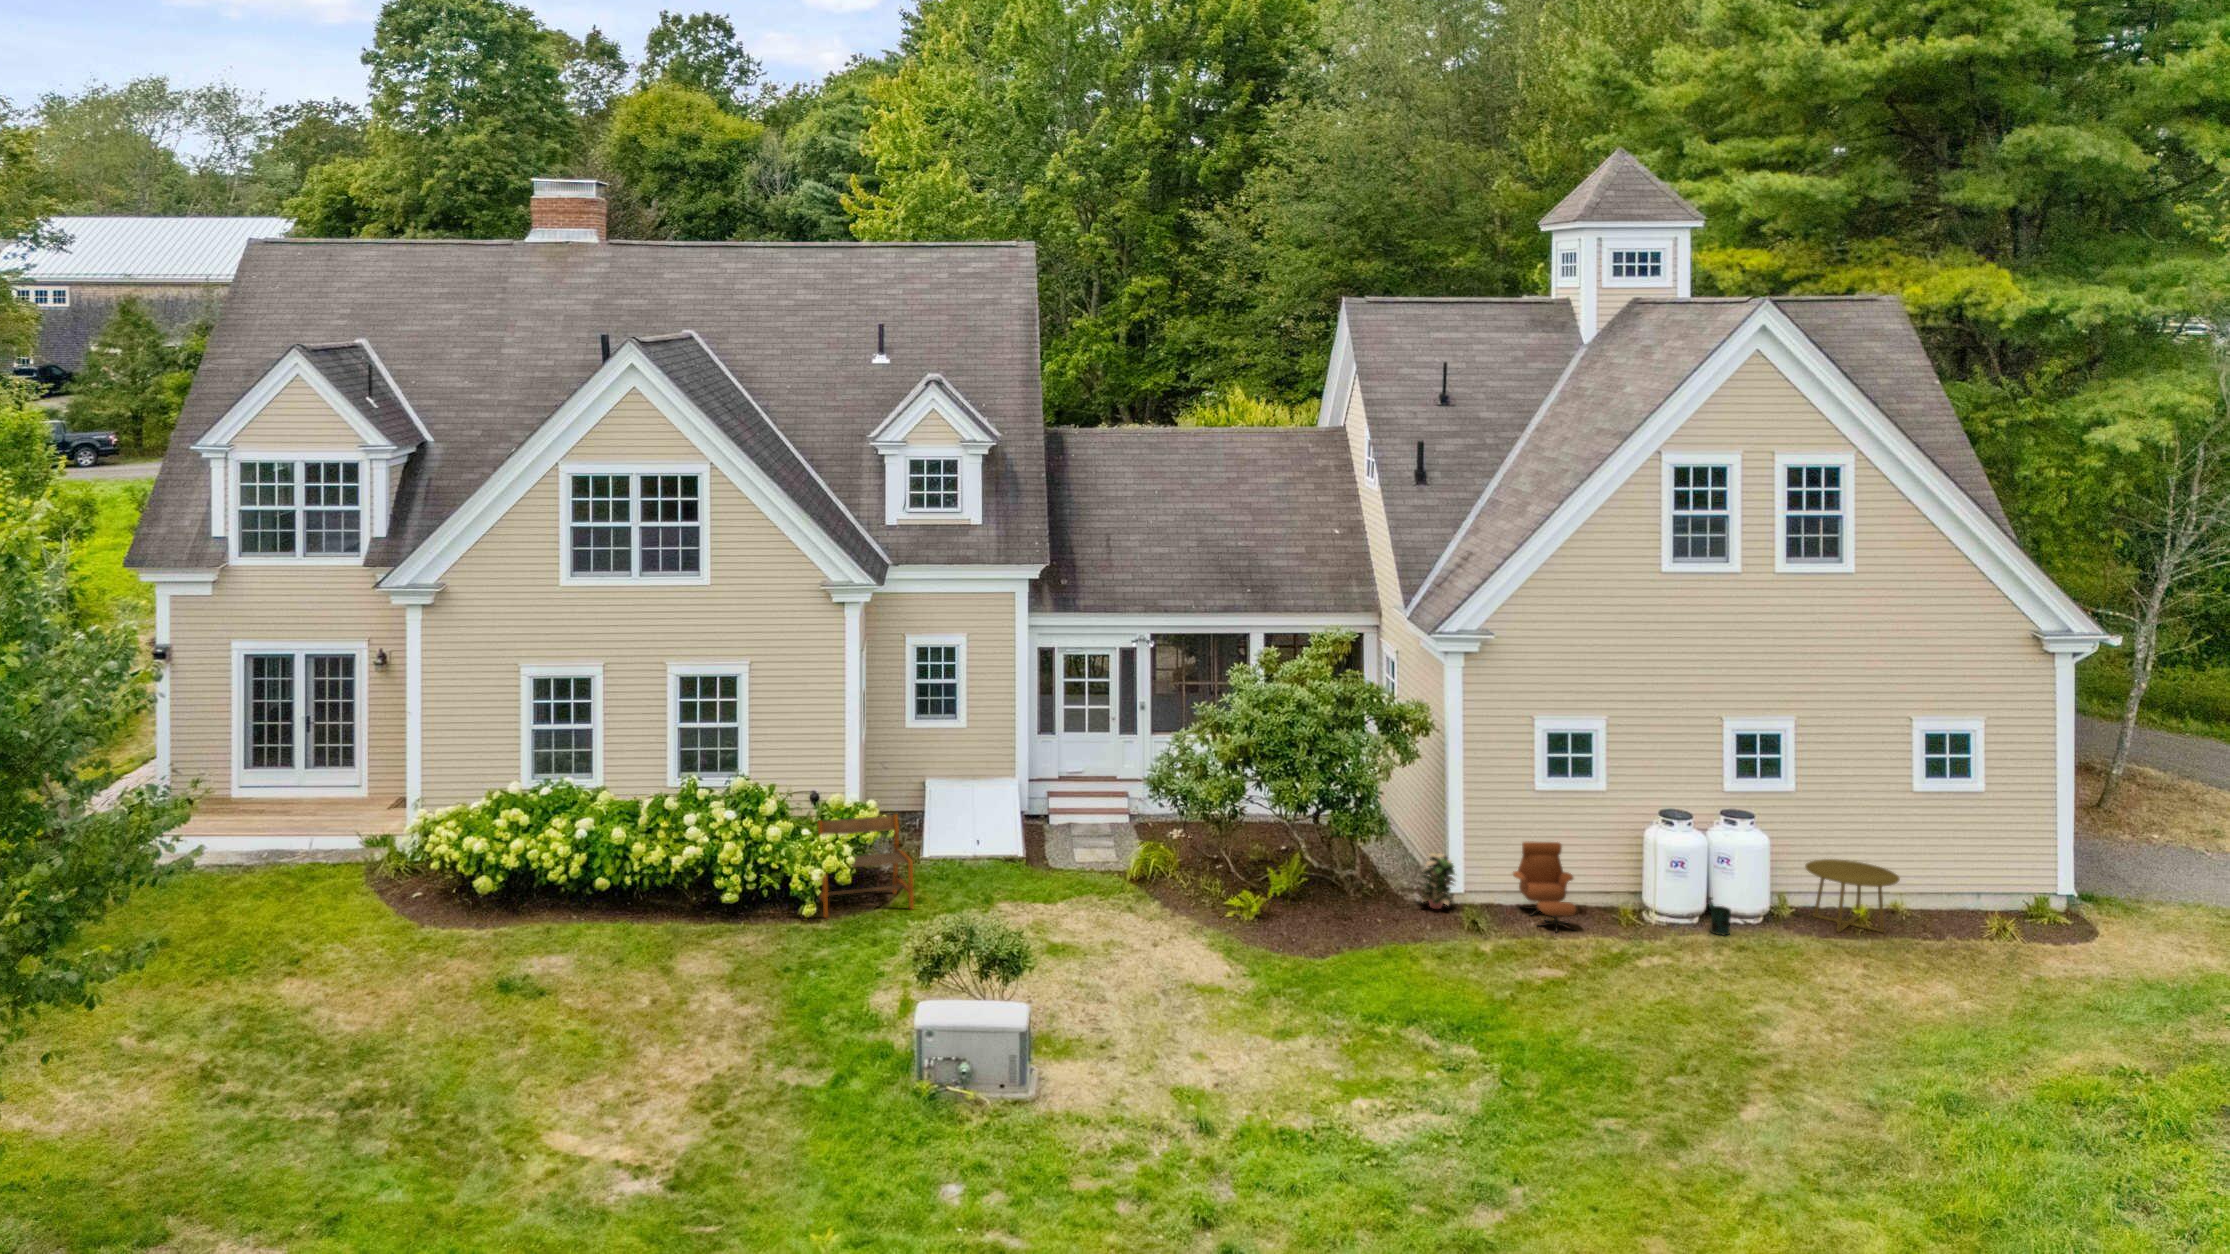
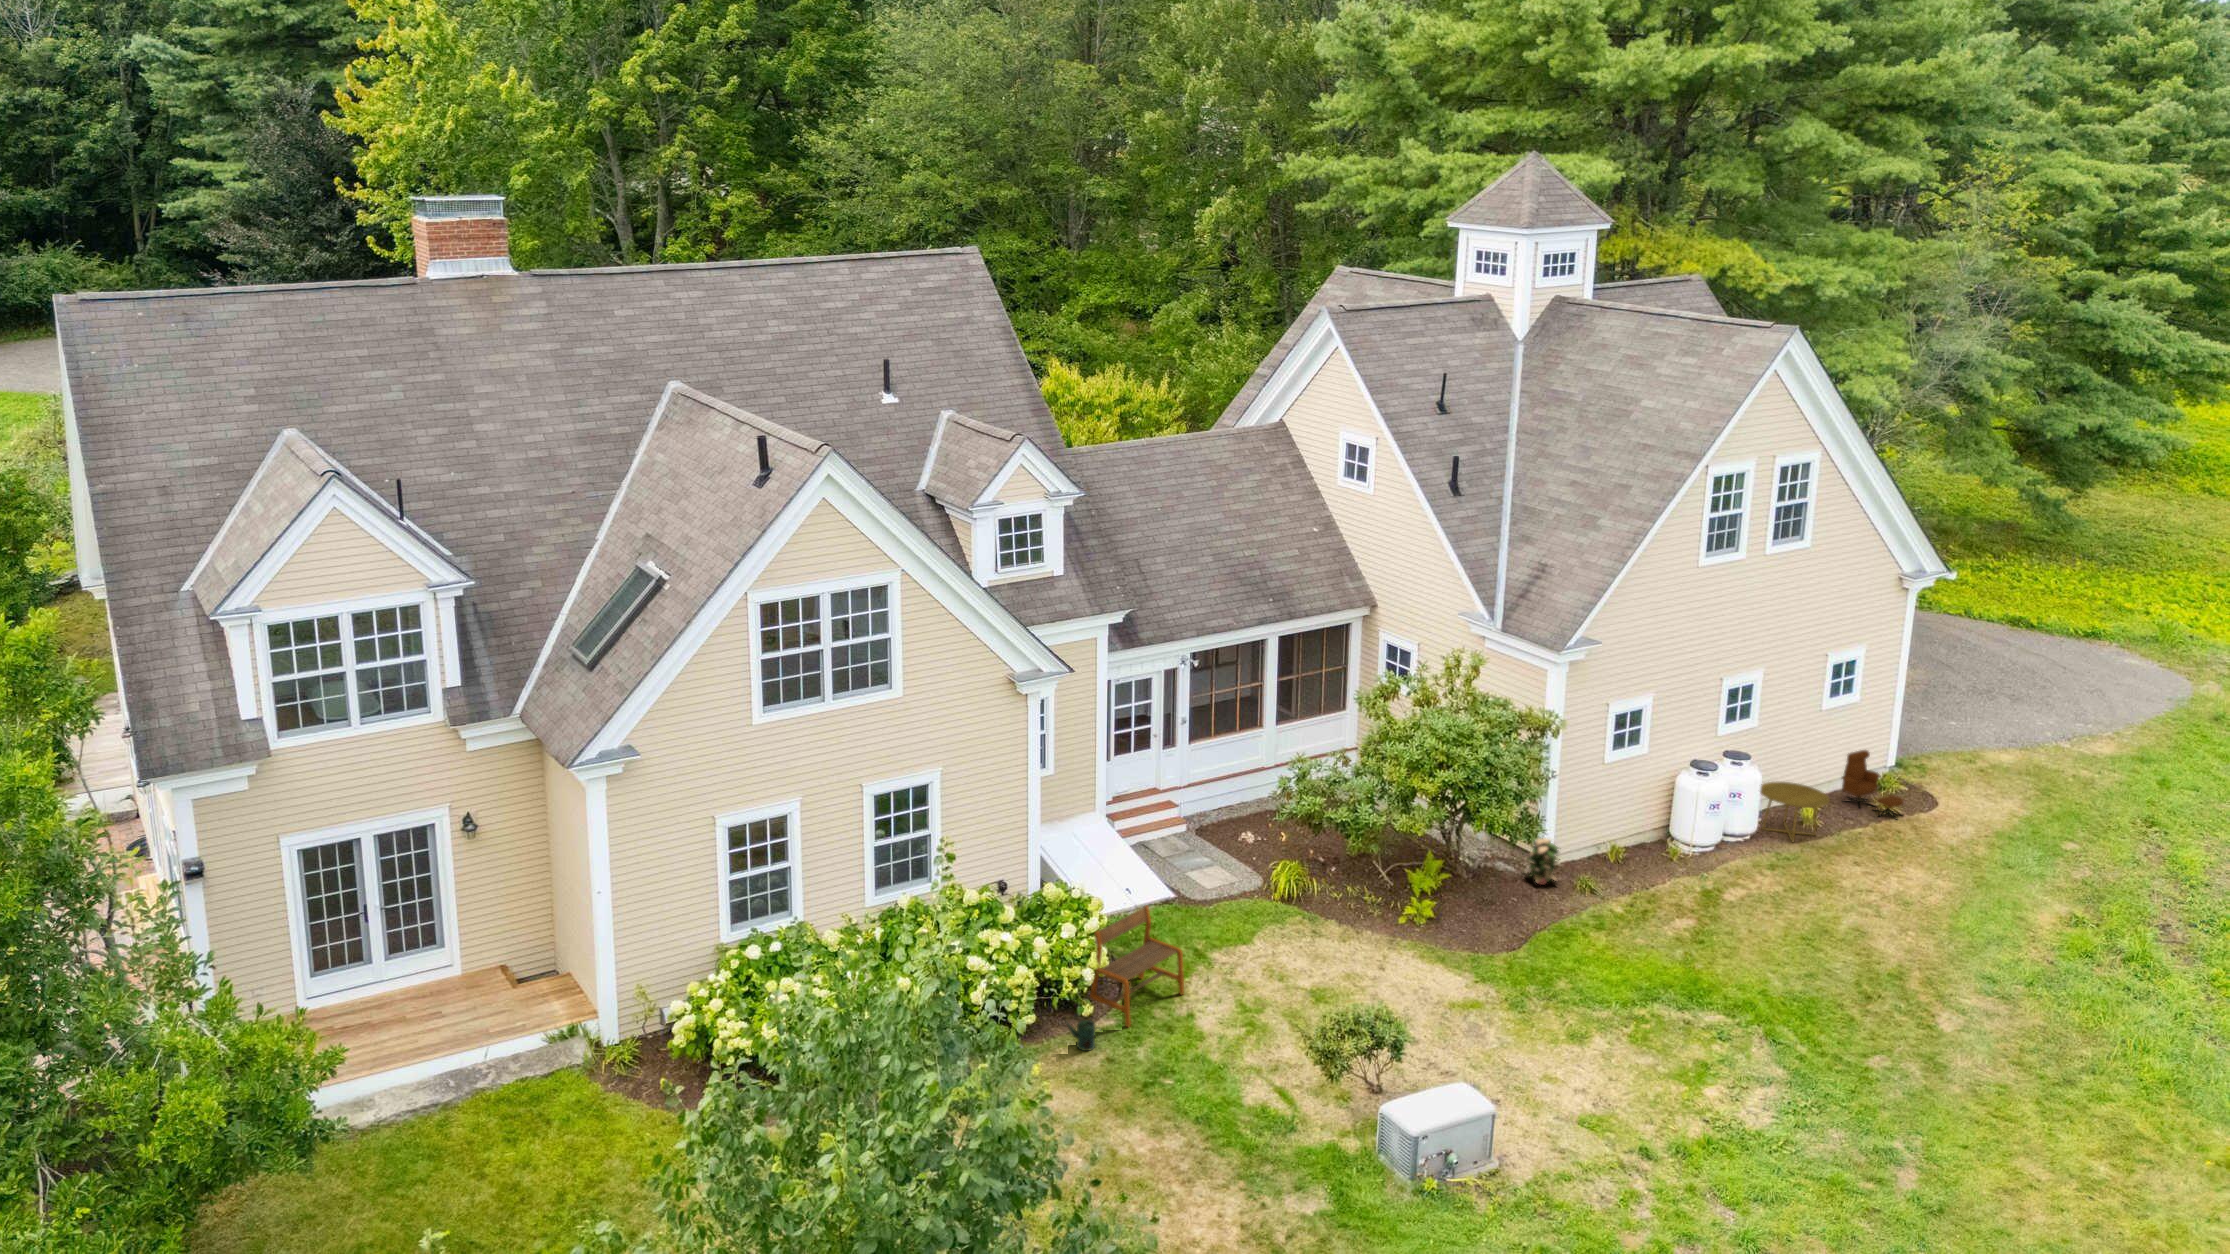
lounge chair: present [1513,841,1577,931] -> present [1842,750,1904,818]
watering can: present [1708,897,1731,935] -> present [1062,1016,1096,1051]

